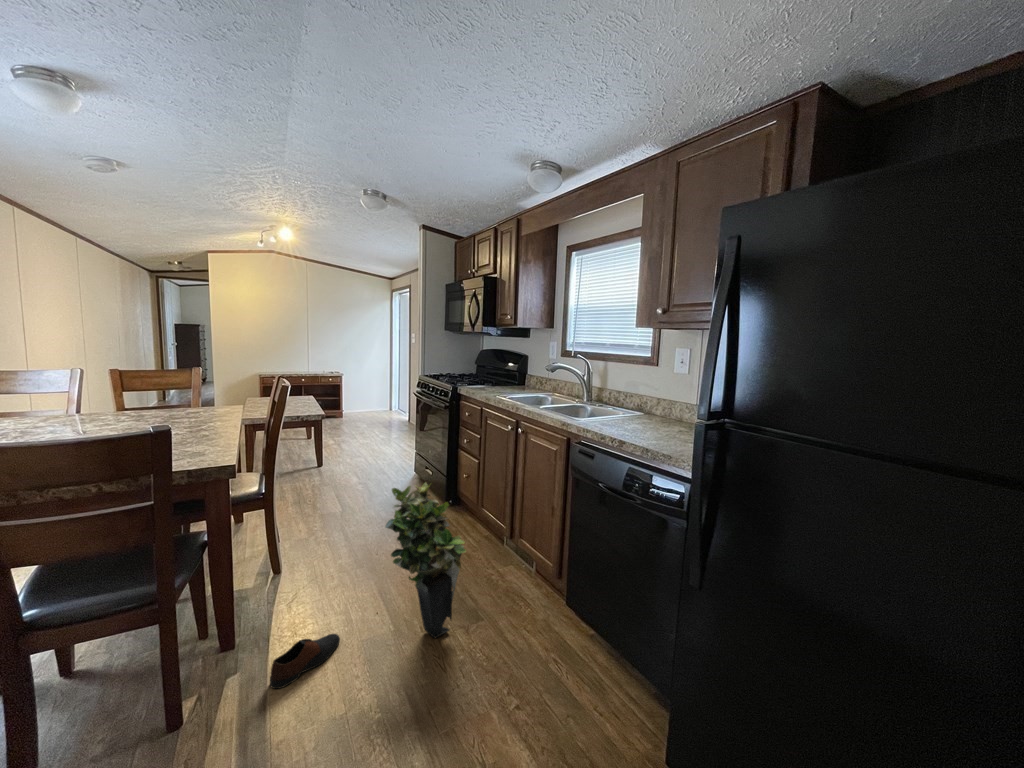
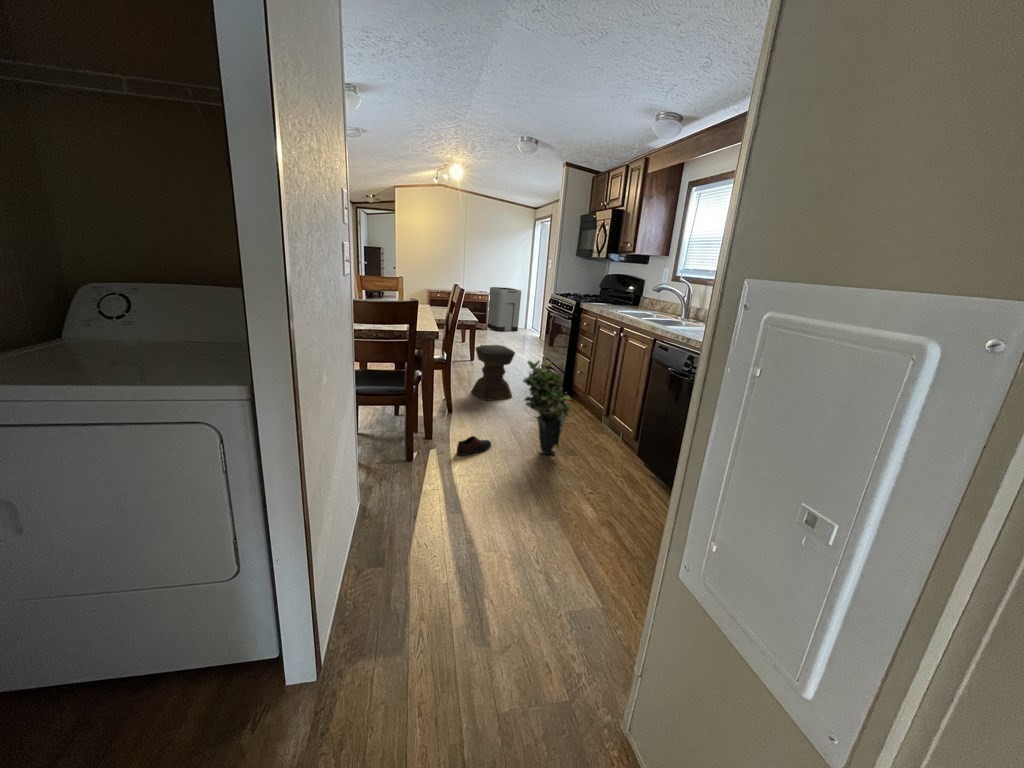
trash can: none [342,367,382,419] -> present [487,287,521,332]
stool: none [312,452,376,538] -> present [472,345,515,400]

